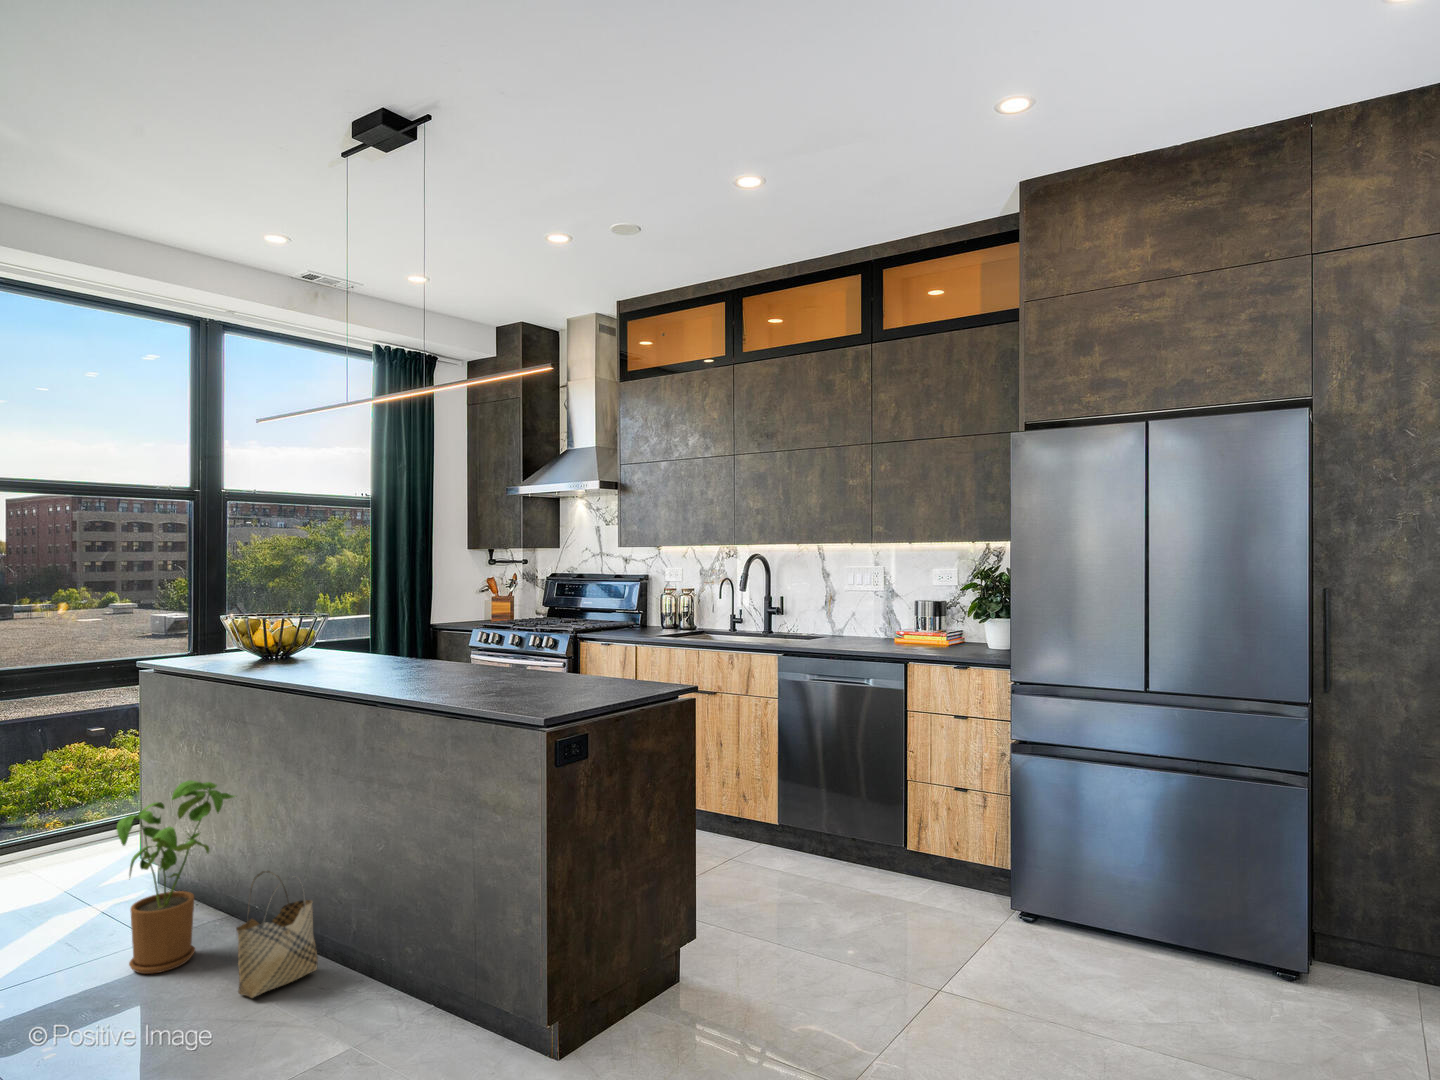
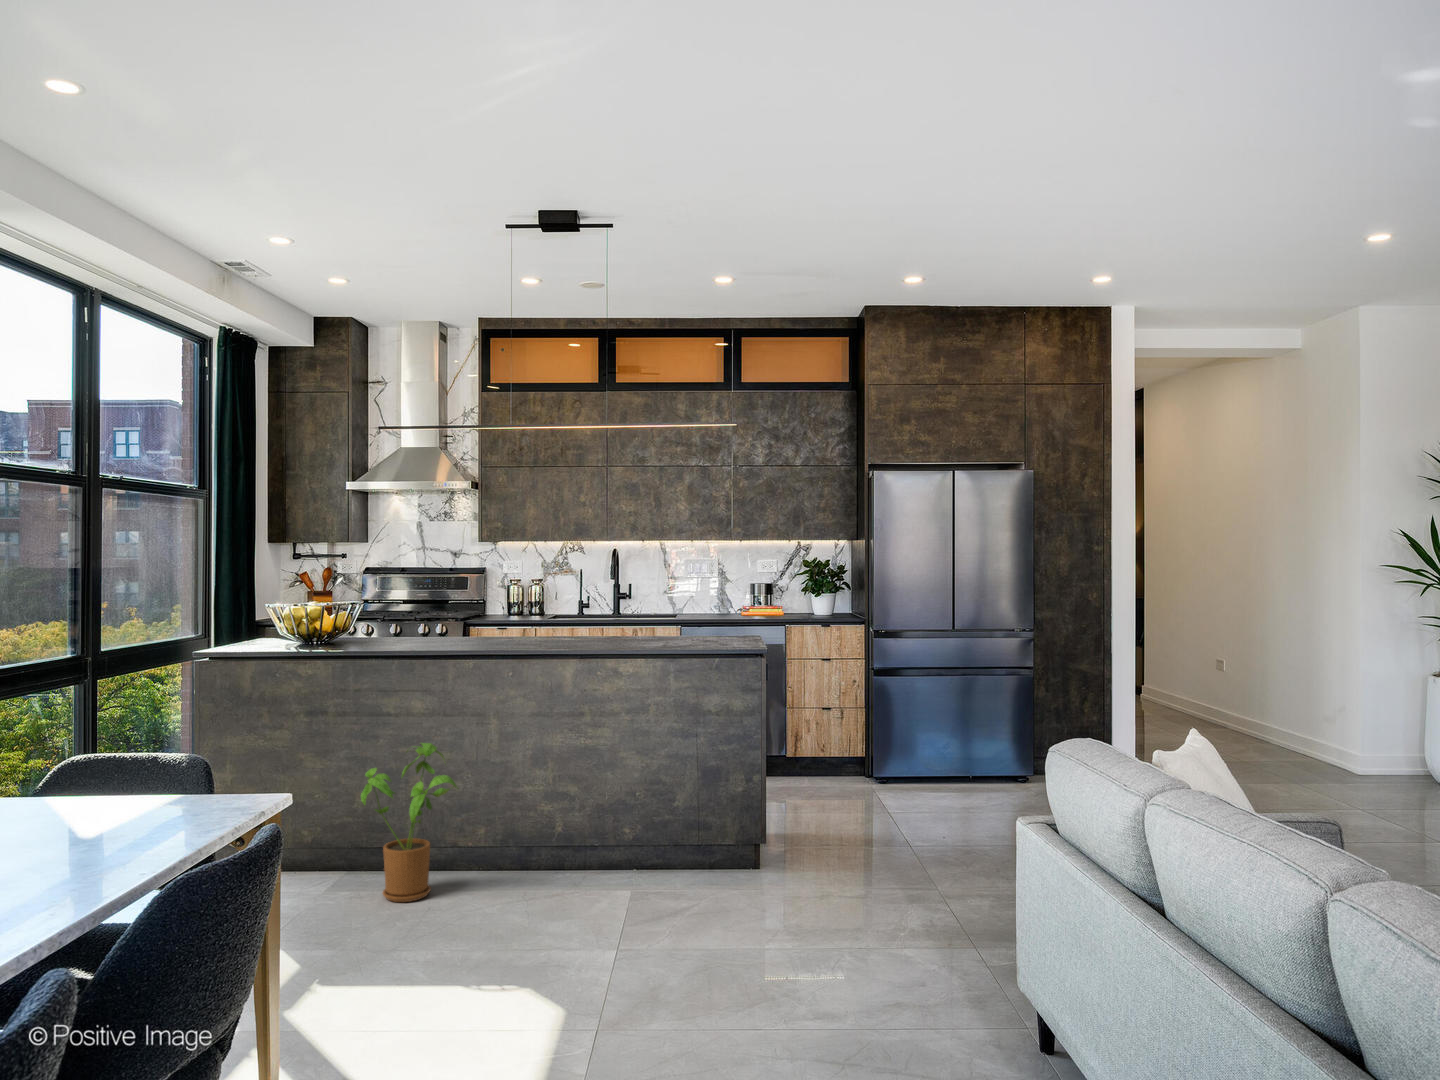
woven basket: present [236,871,318,998] -> none [508,798,545,890]

